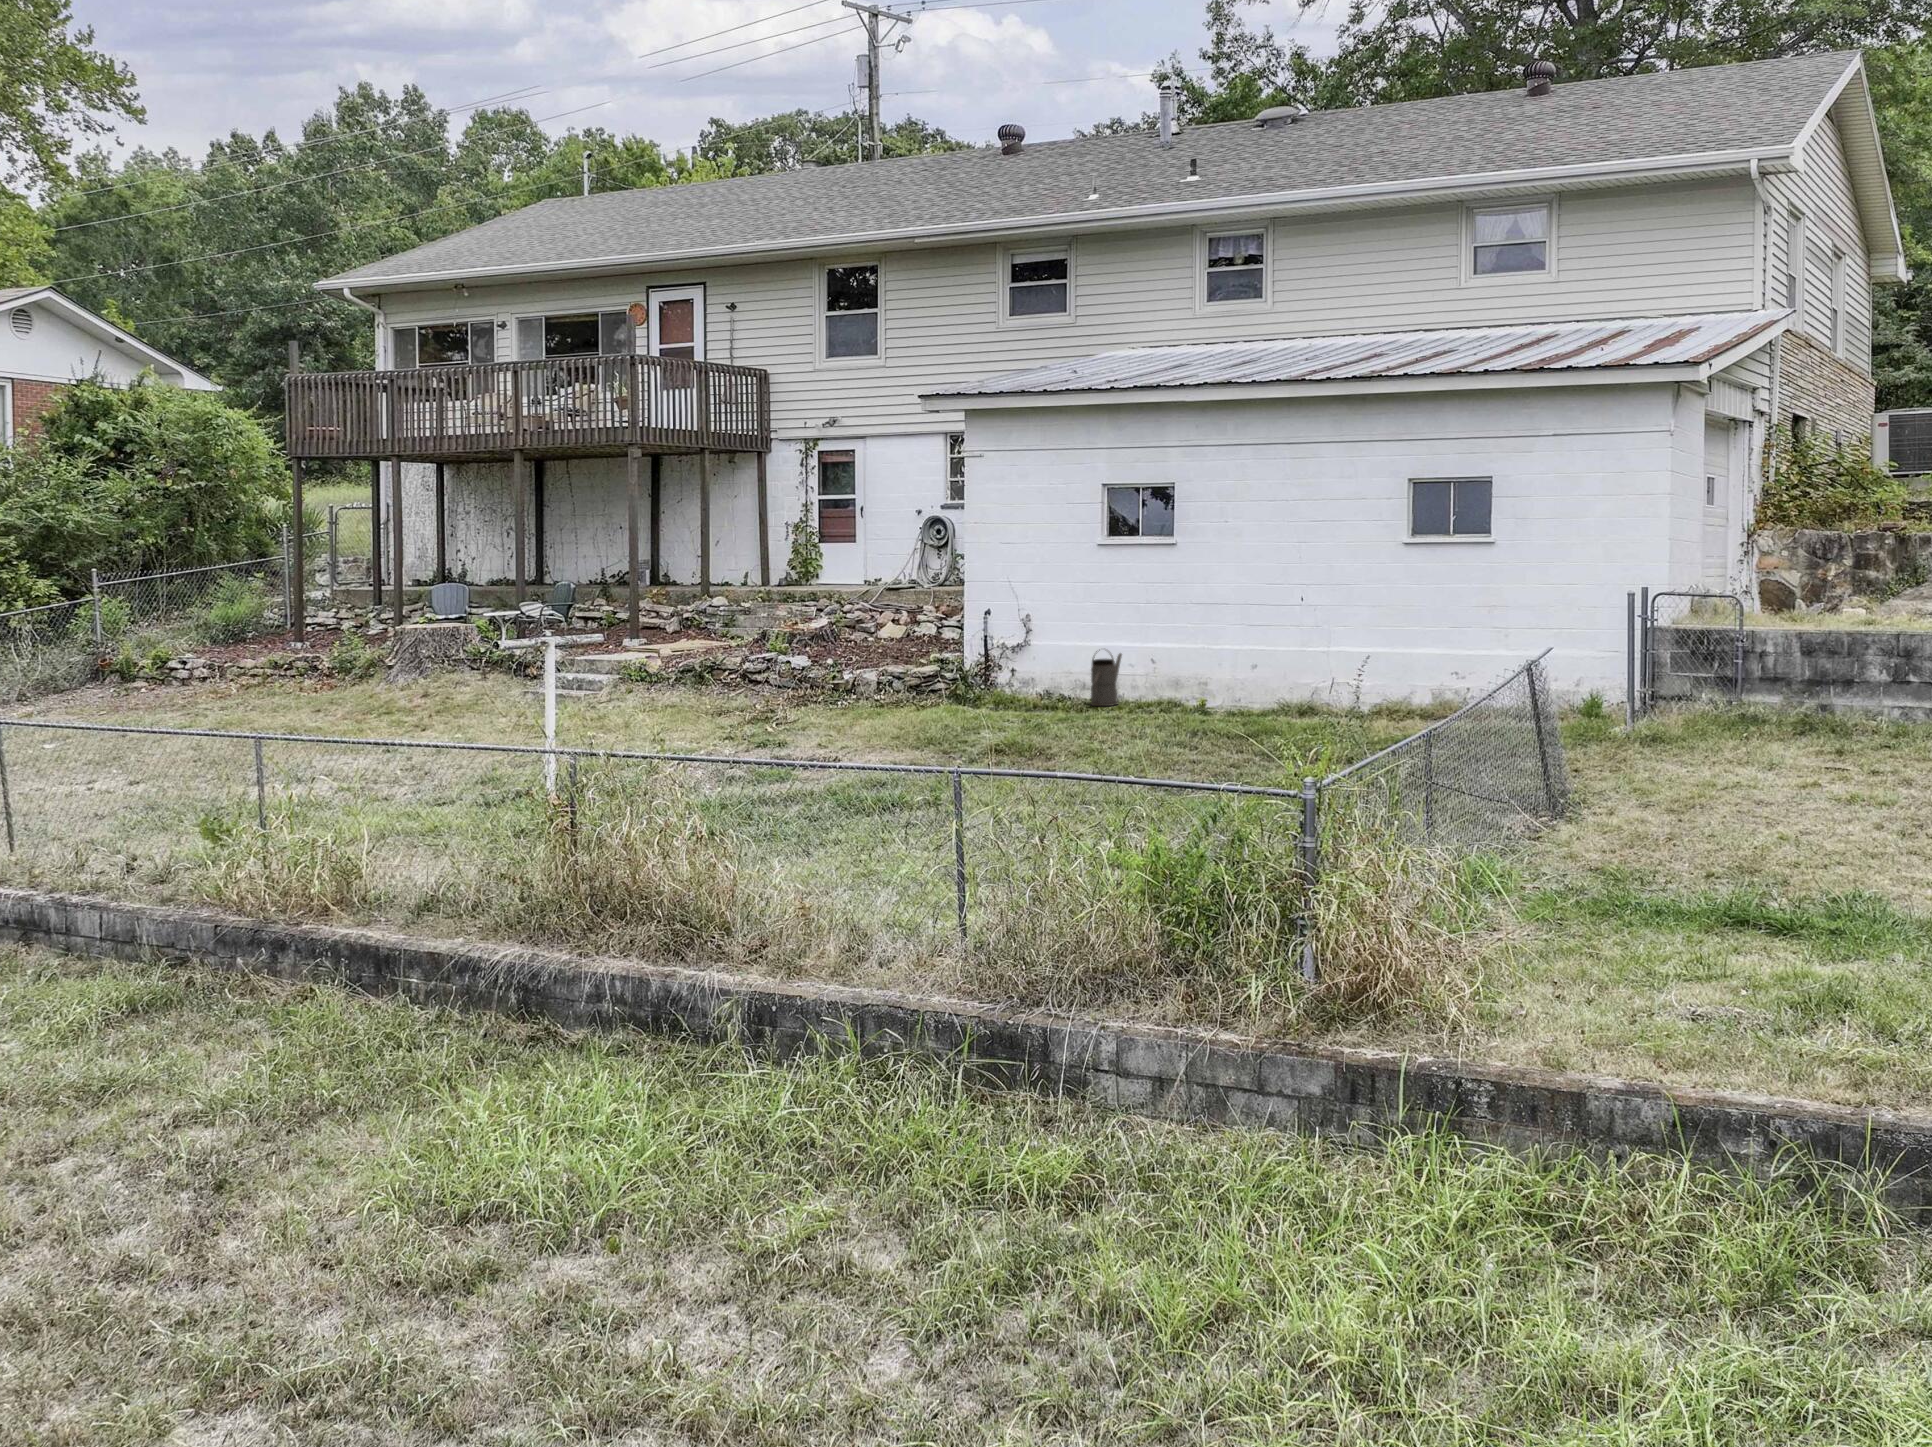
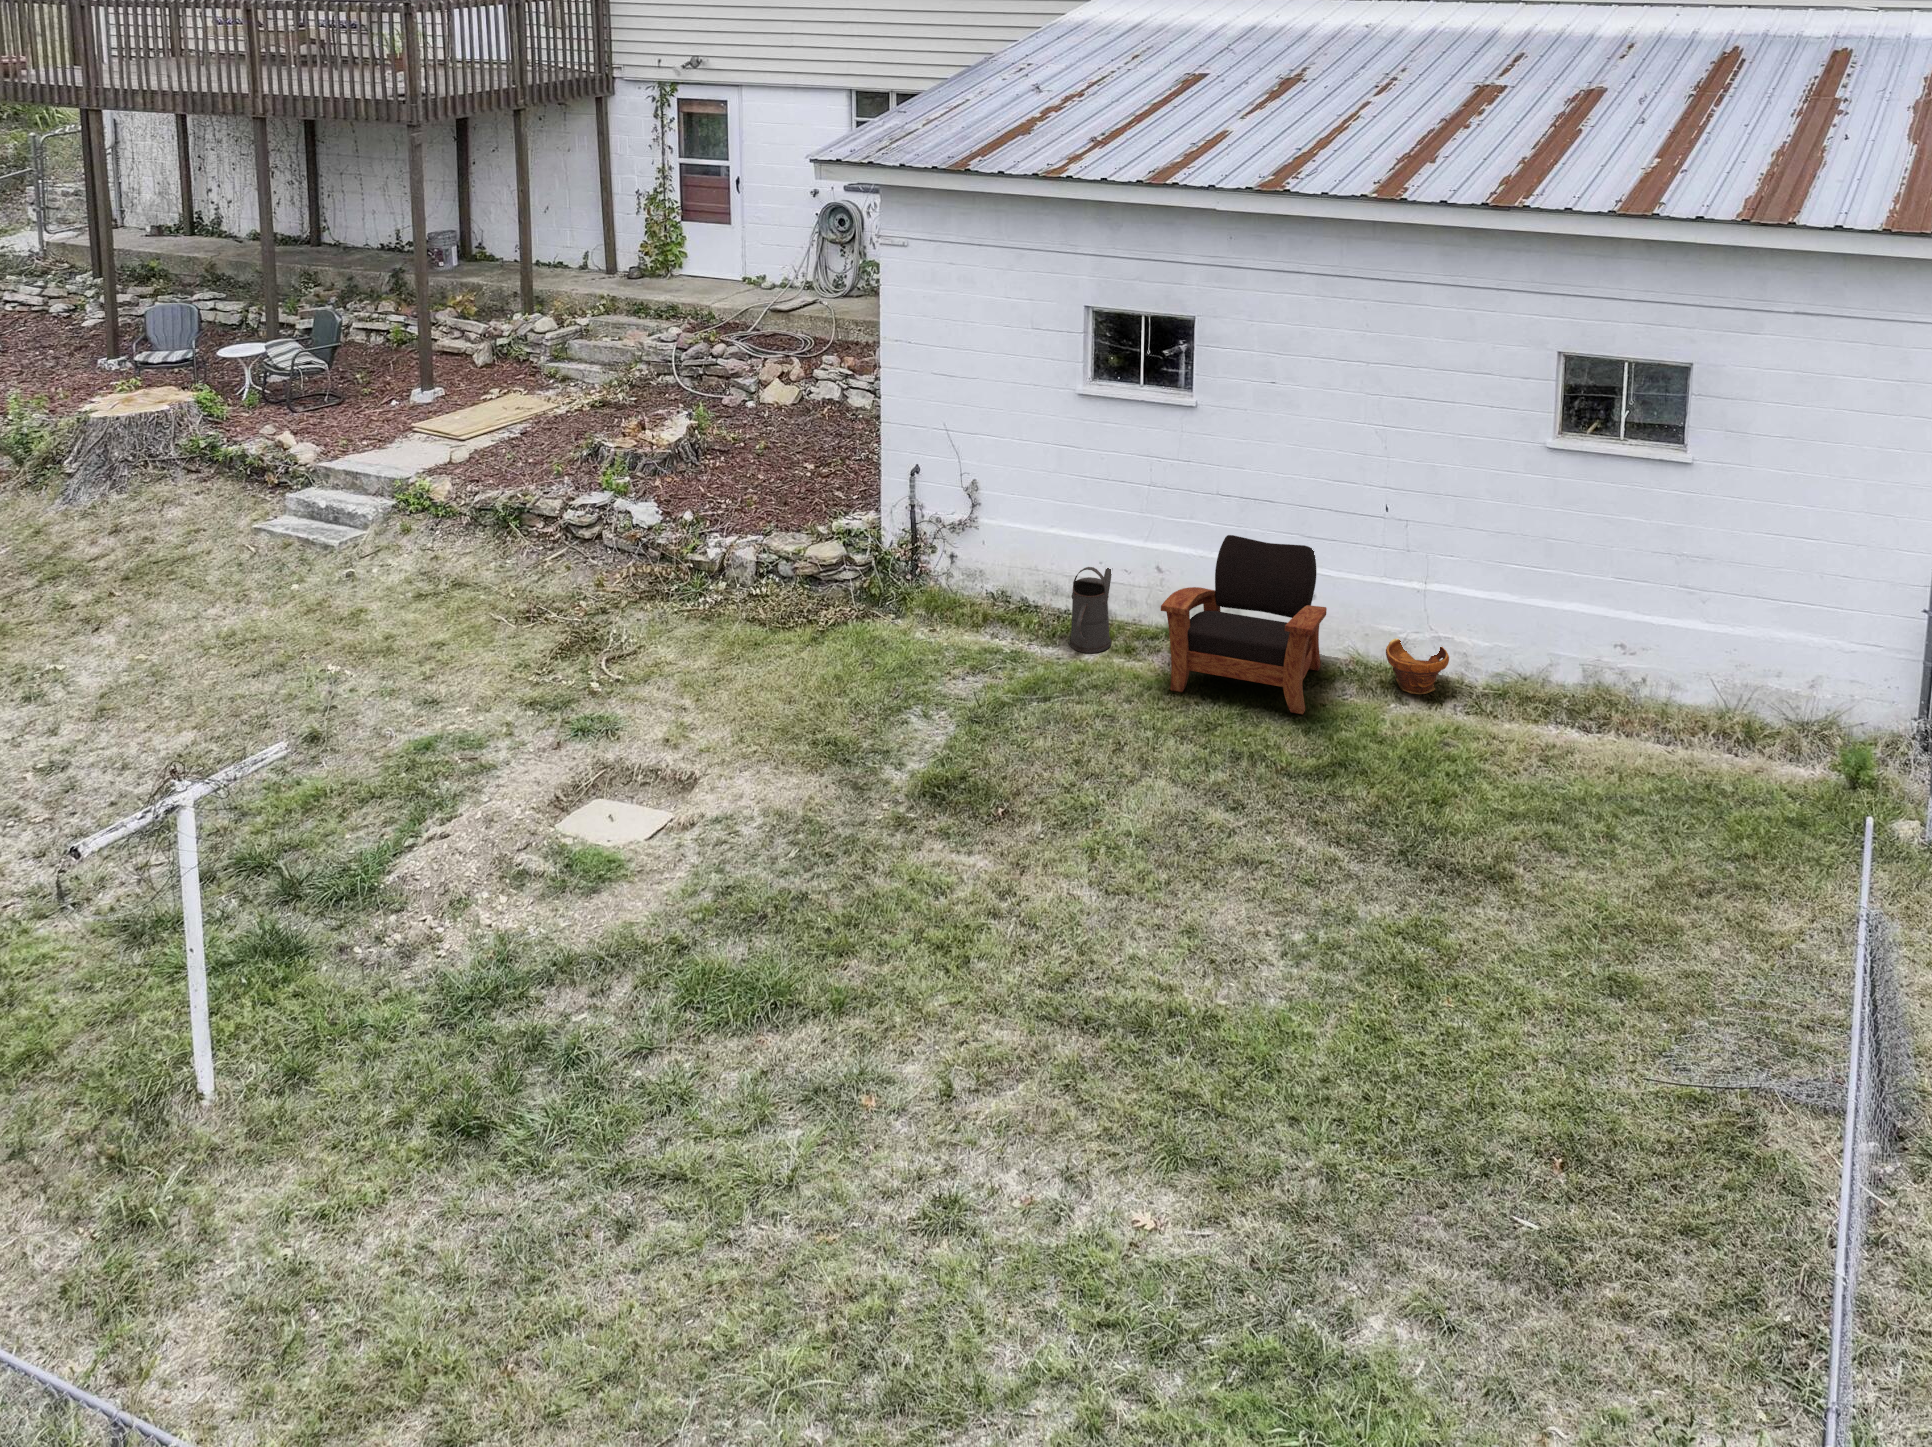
armchair: none [1146,623,1260,717] -> present [1161,535,1327,714]
planter: none [1300,683,1342,713] -> present [1386,639,1449,694]

